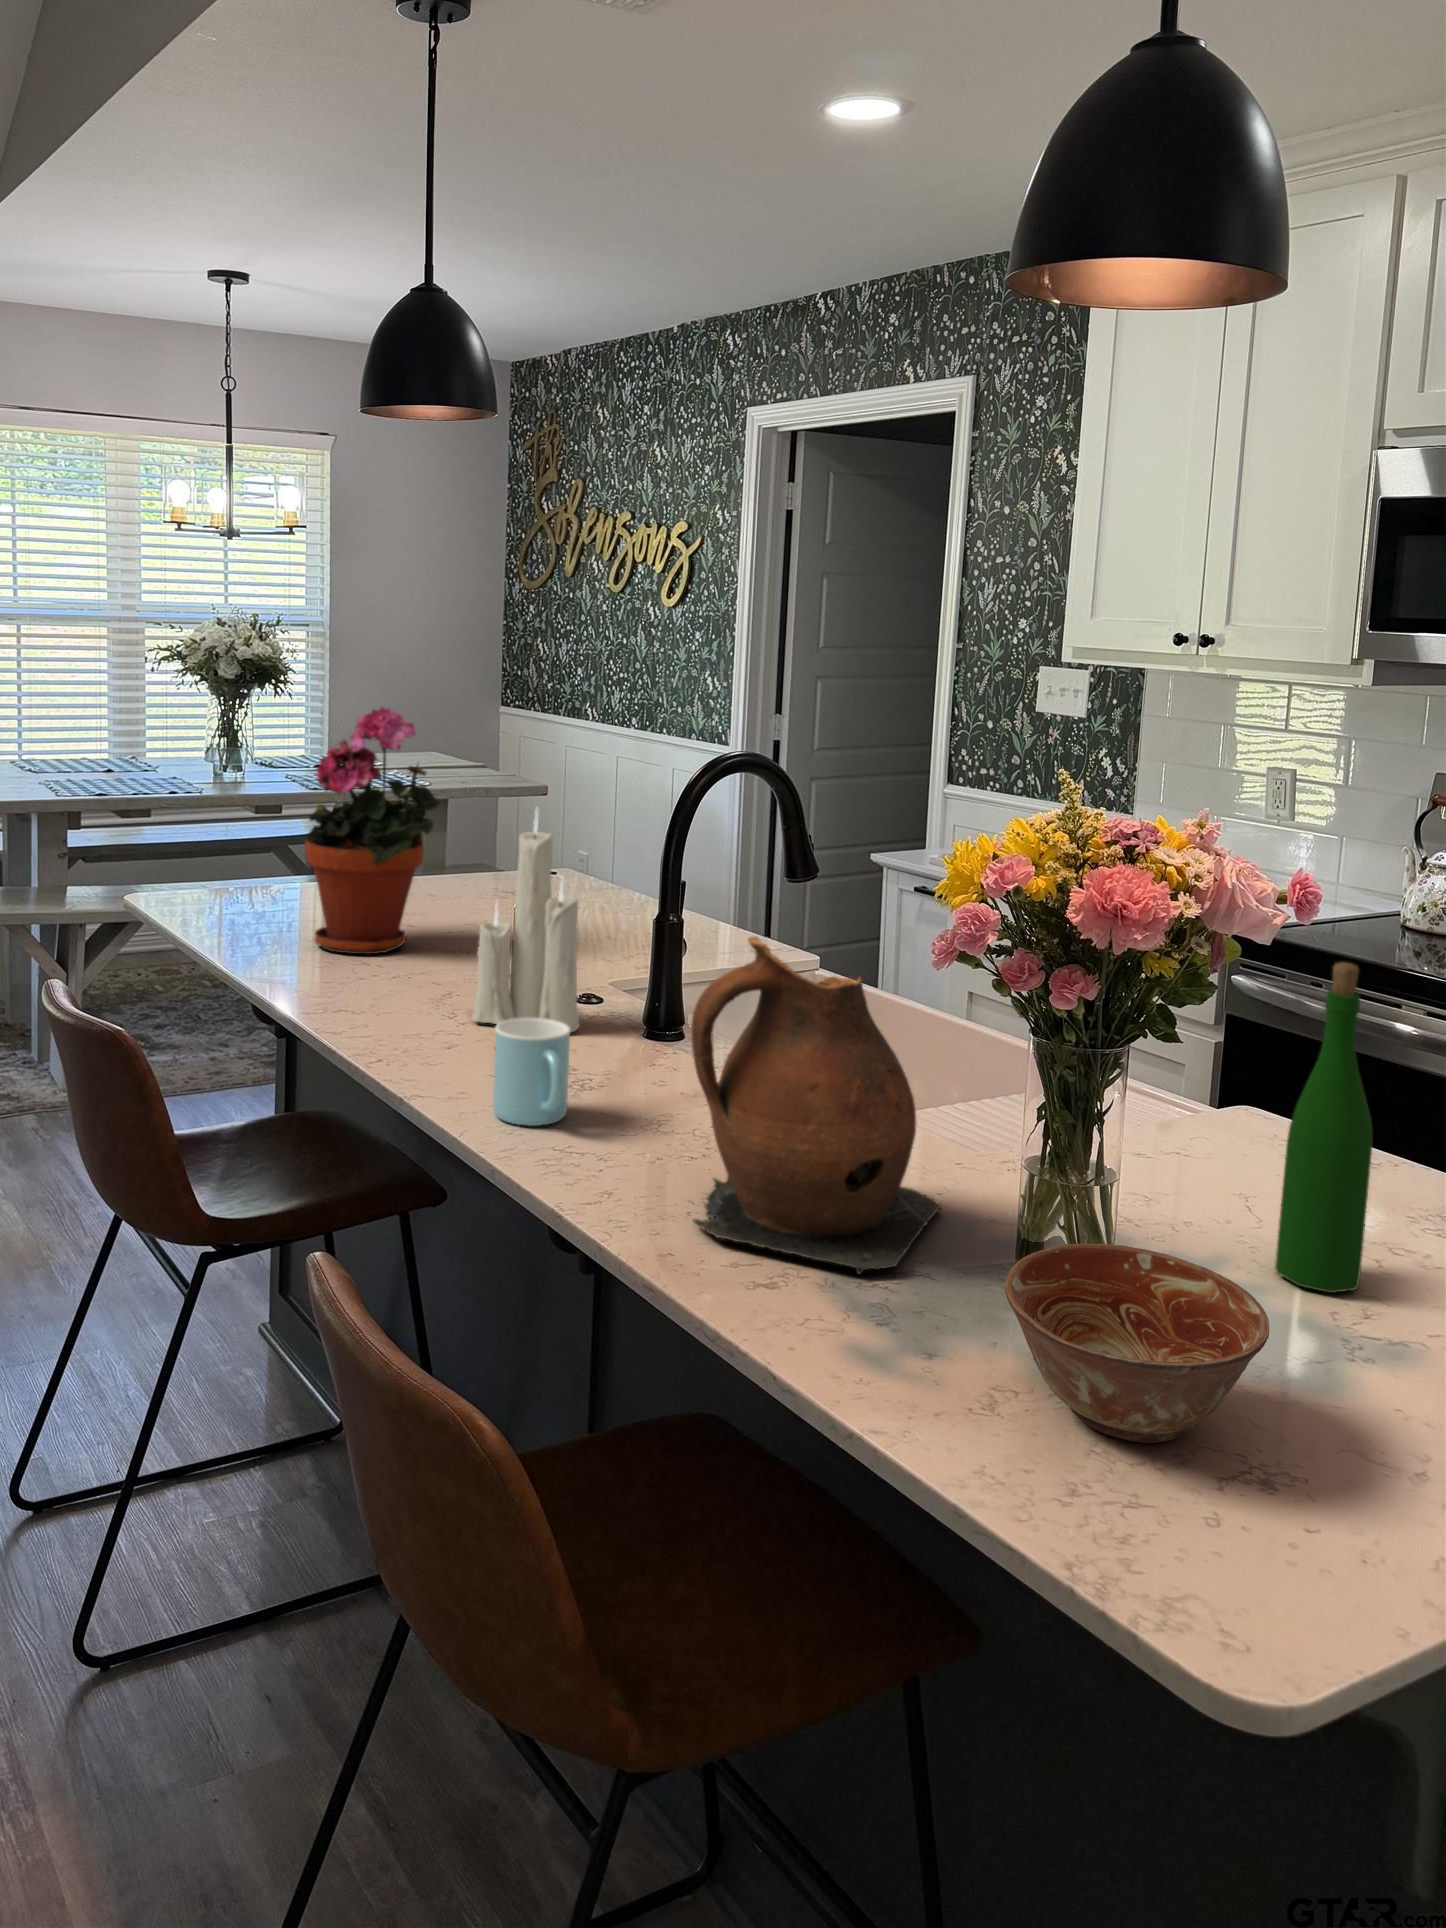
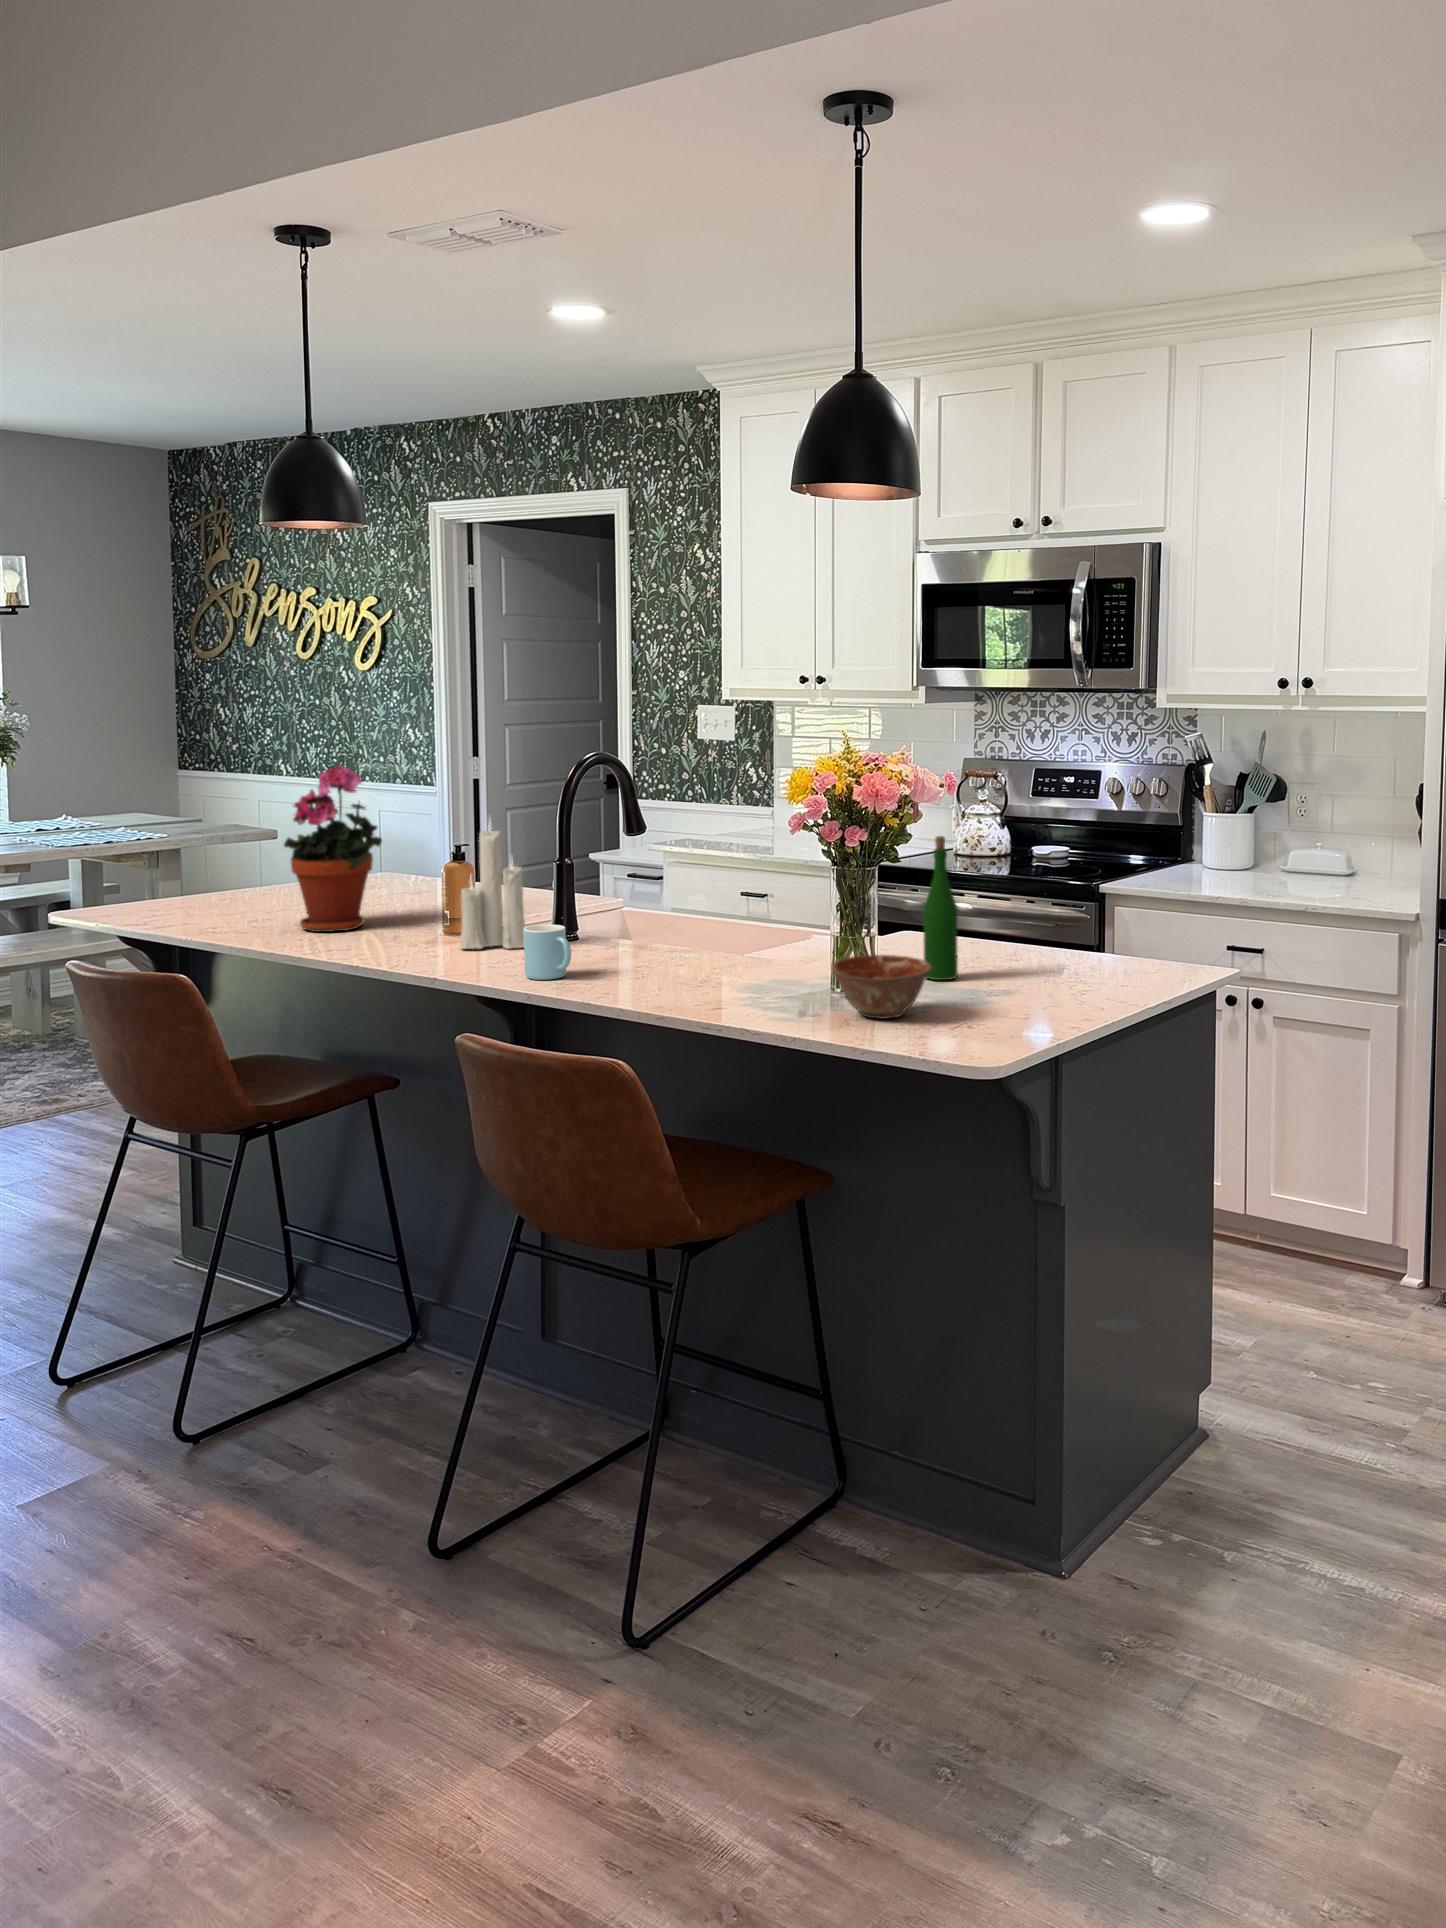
ceramic pitcher: present [691,936,942,1274] -> none [661,854,776,998]

